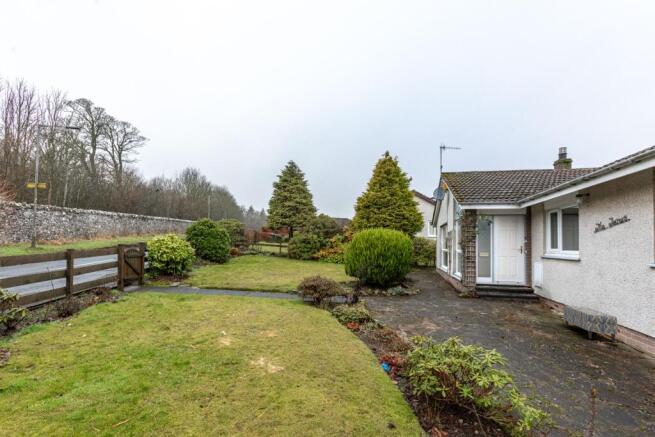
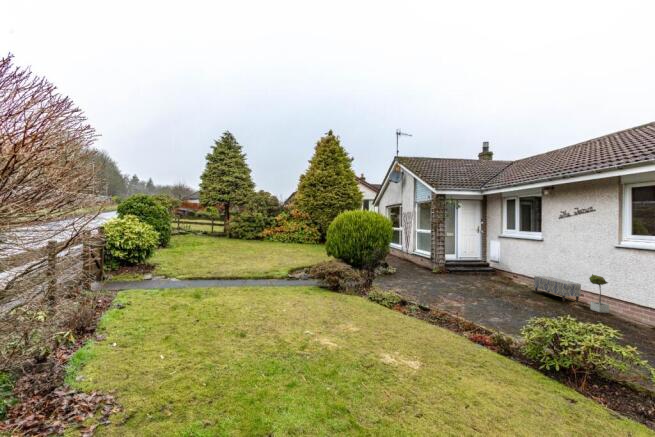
potted tree: none [615,302,645,357] -> present [589,274,609,313]

